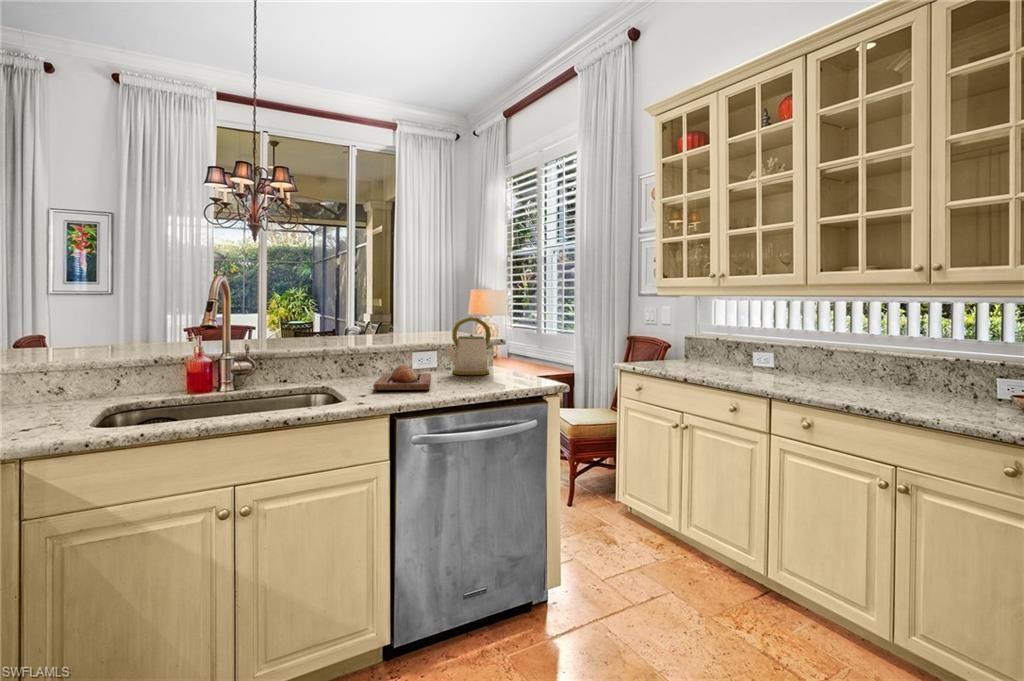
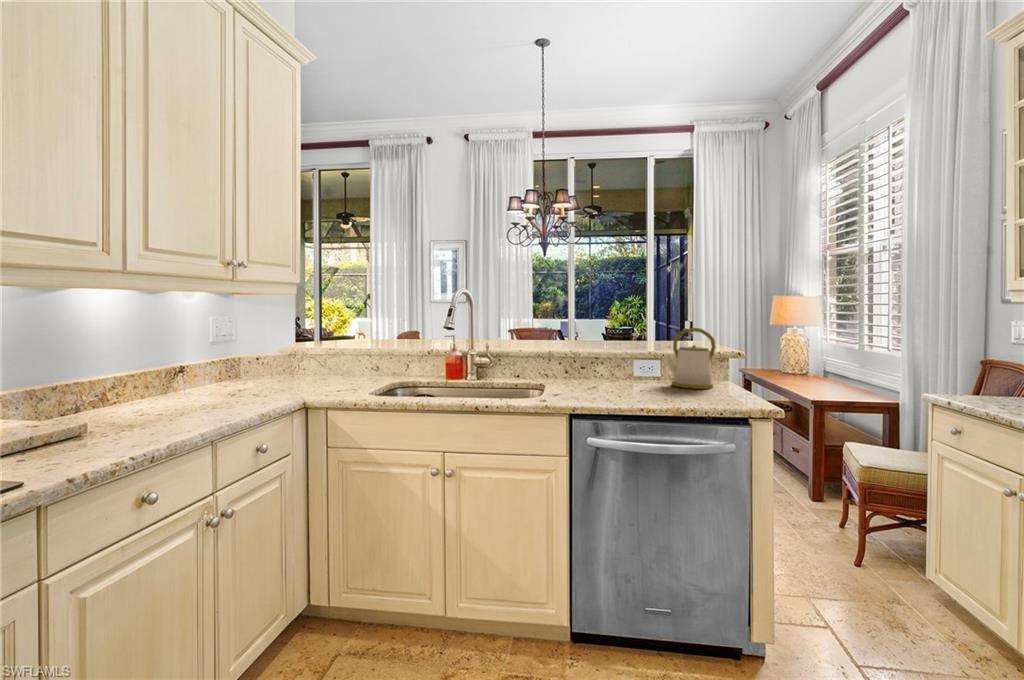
bread loaf: present [373,365,431,390] -> none [571,371,645,396]

